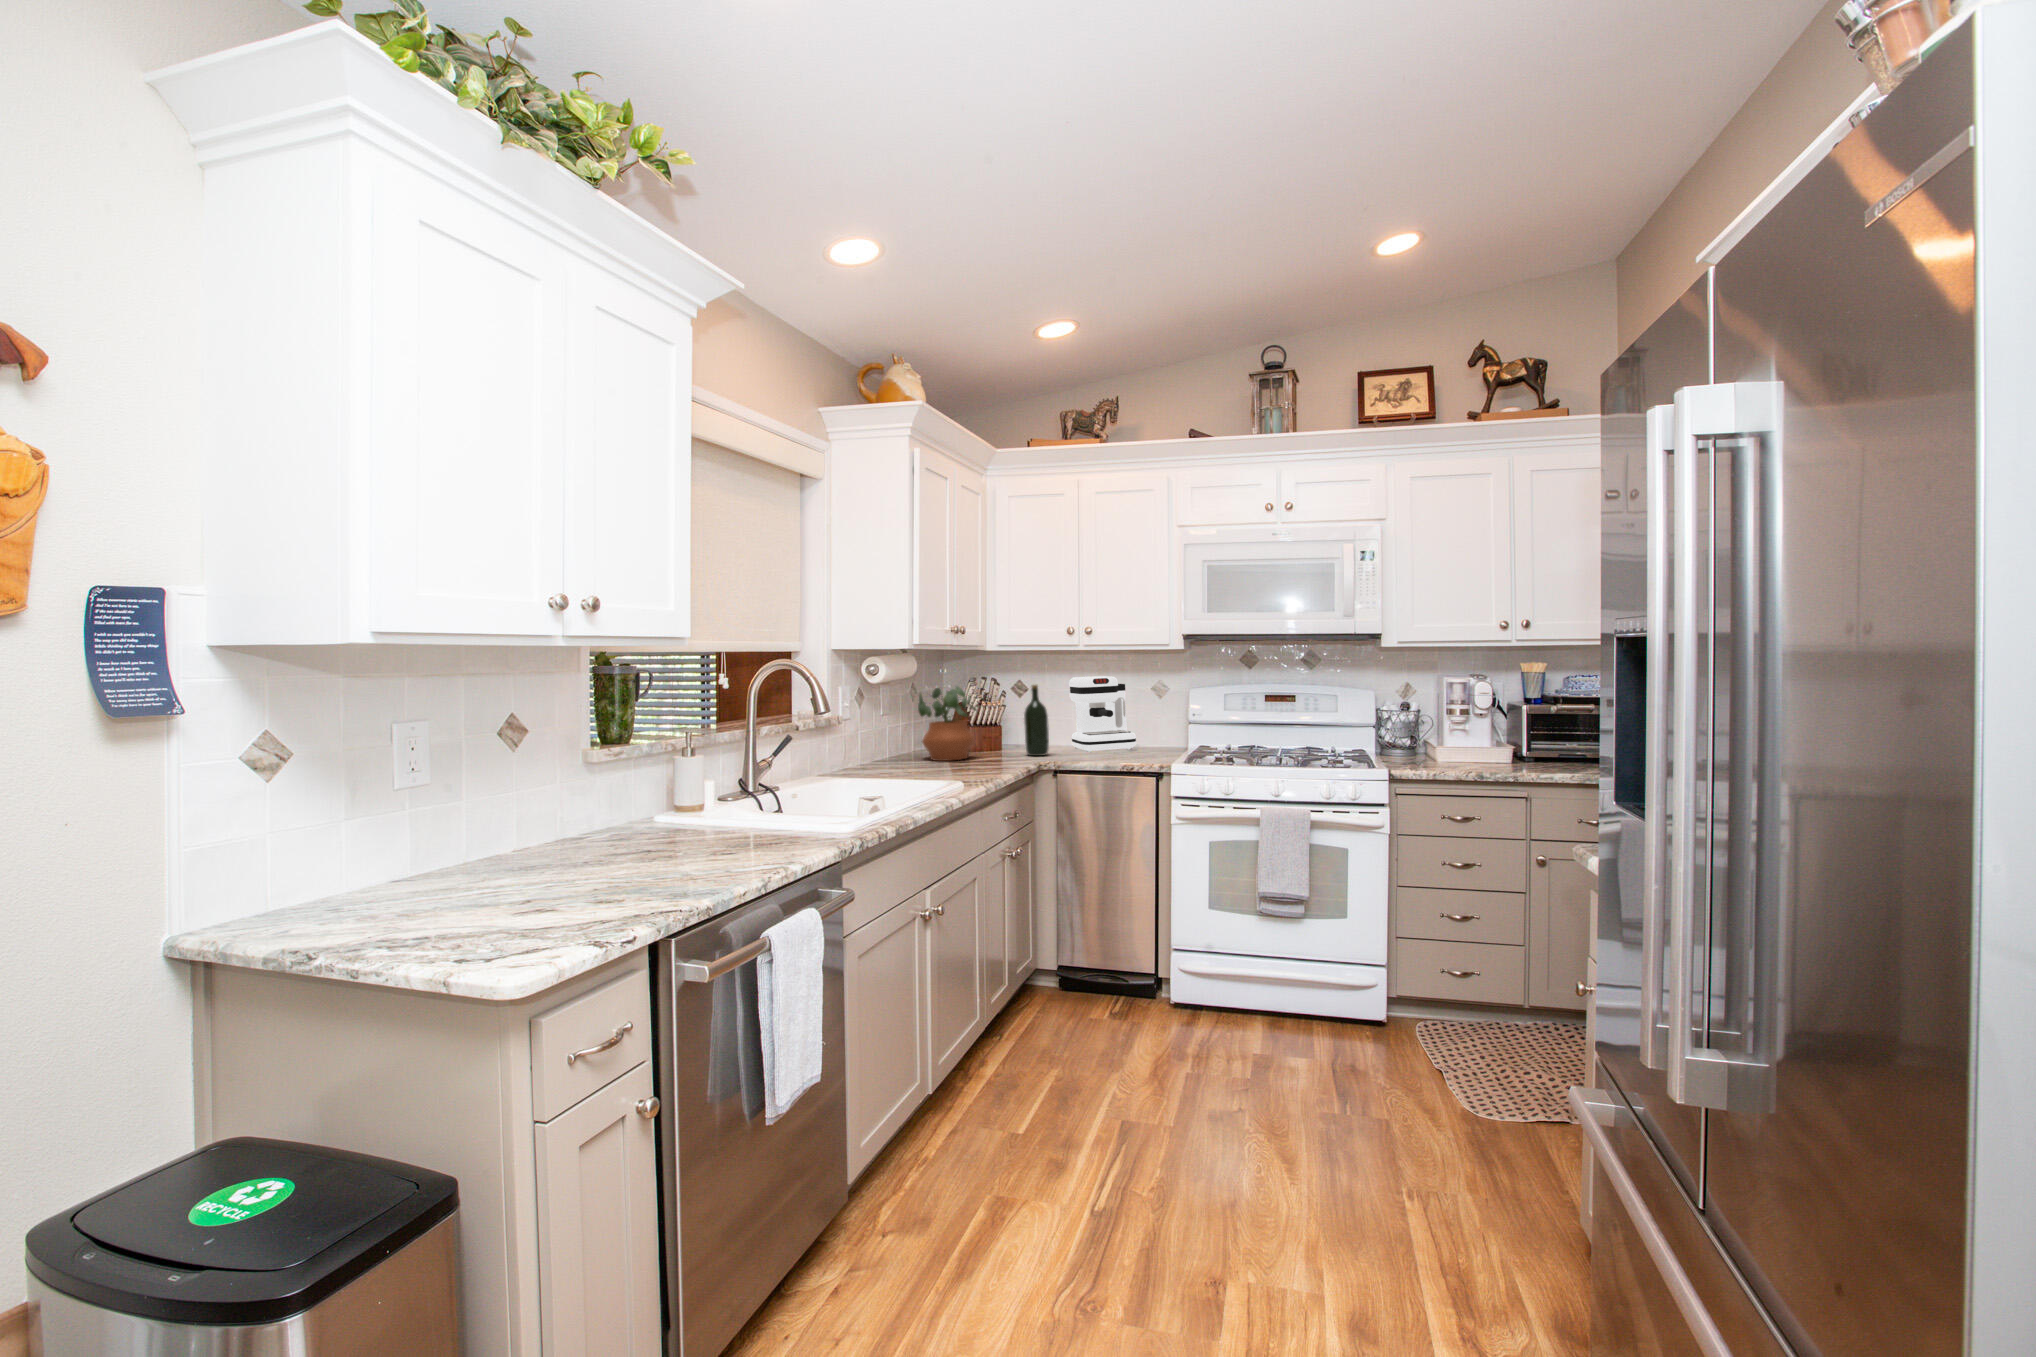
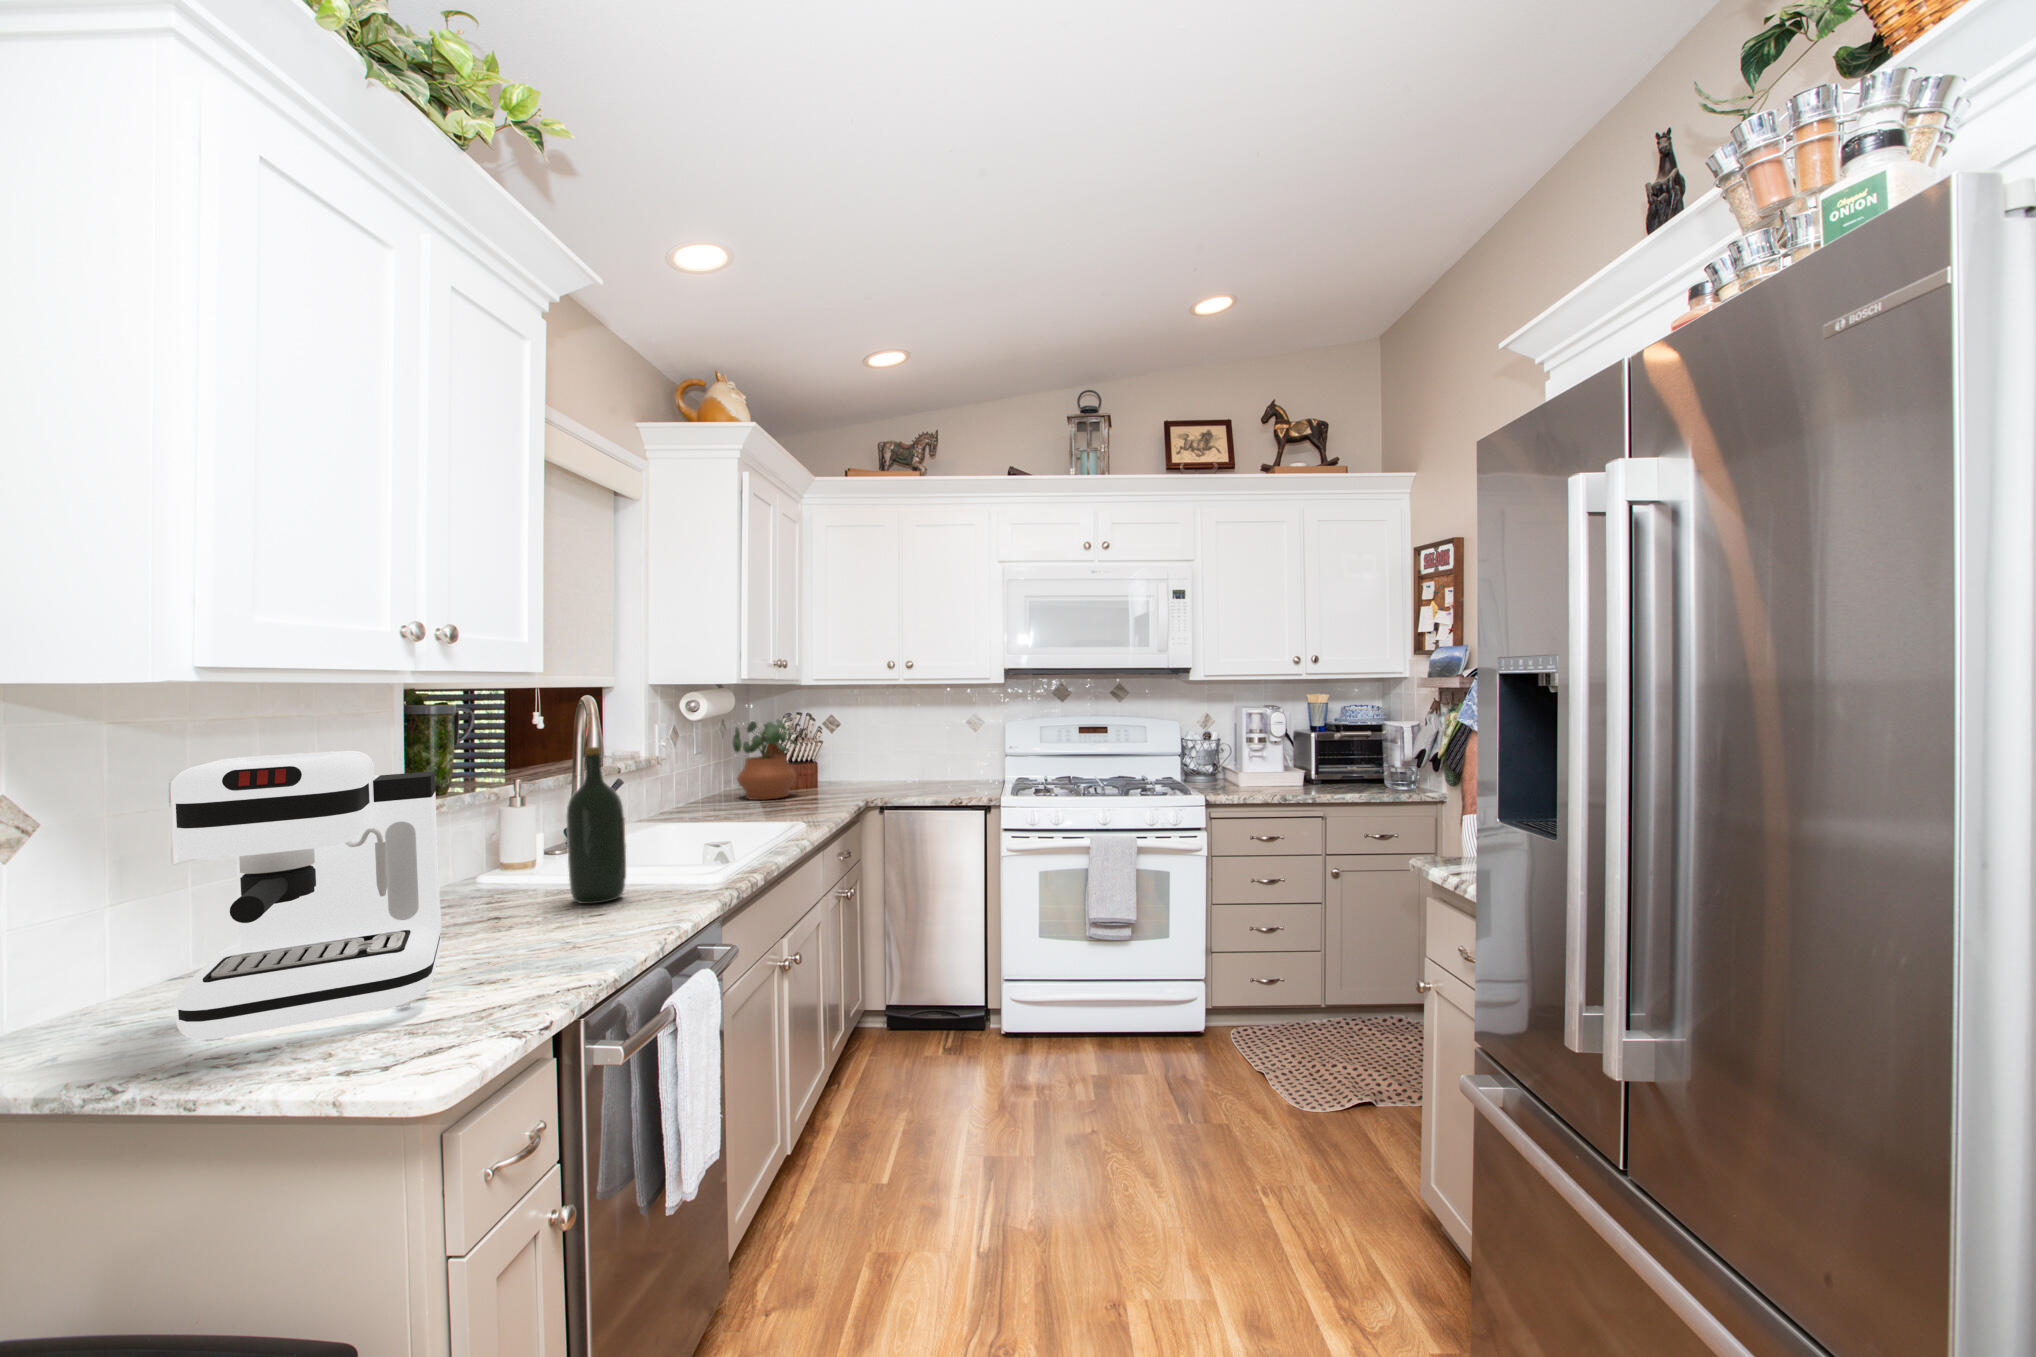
coffee maker: present [1069,676,1136,752] -> present [171,751,442,1041]
wine bottle: present [1024,685,1049,756] -> present [566,747,626,904]

